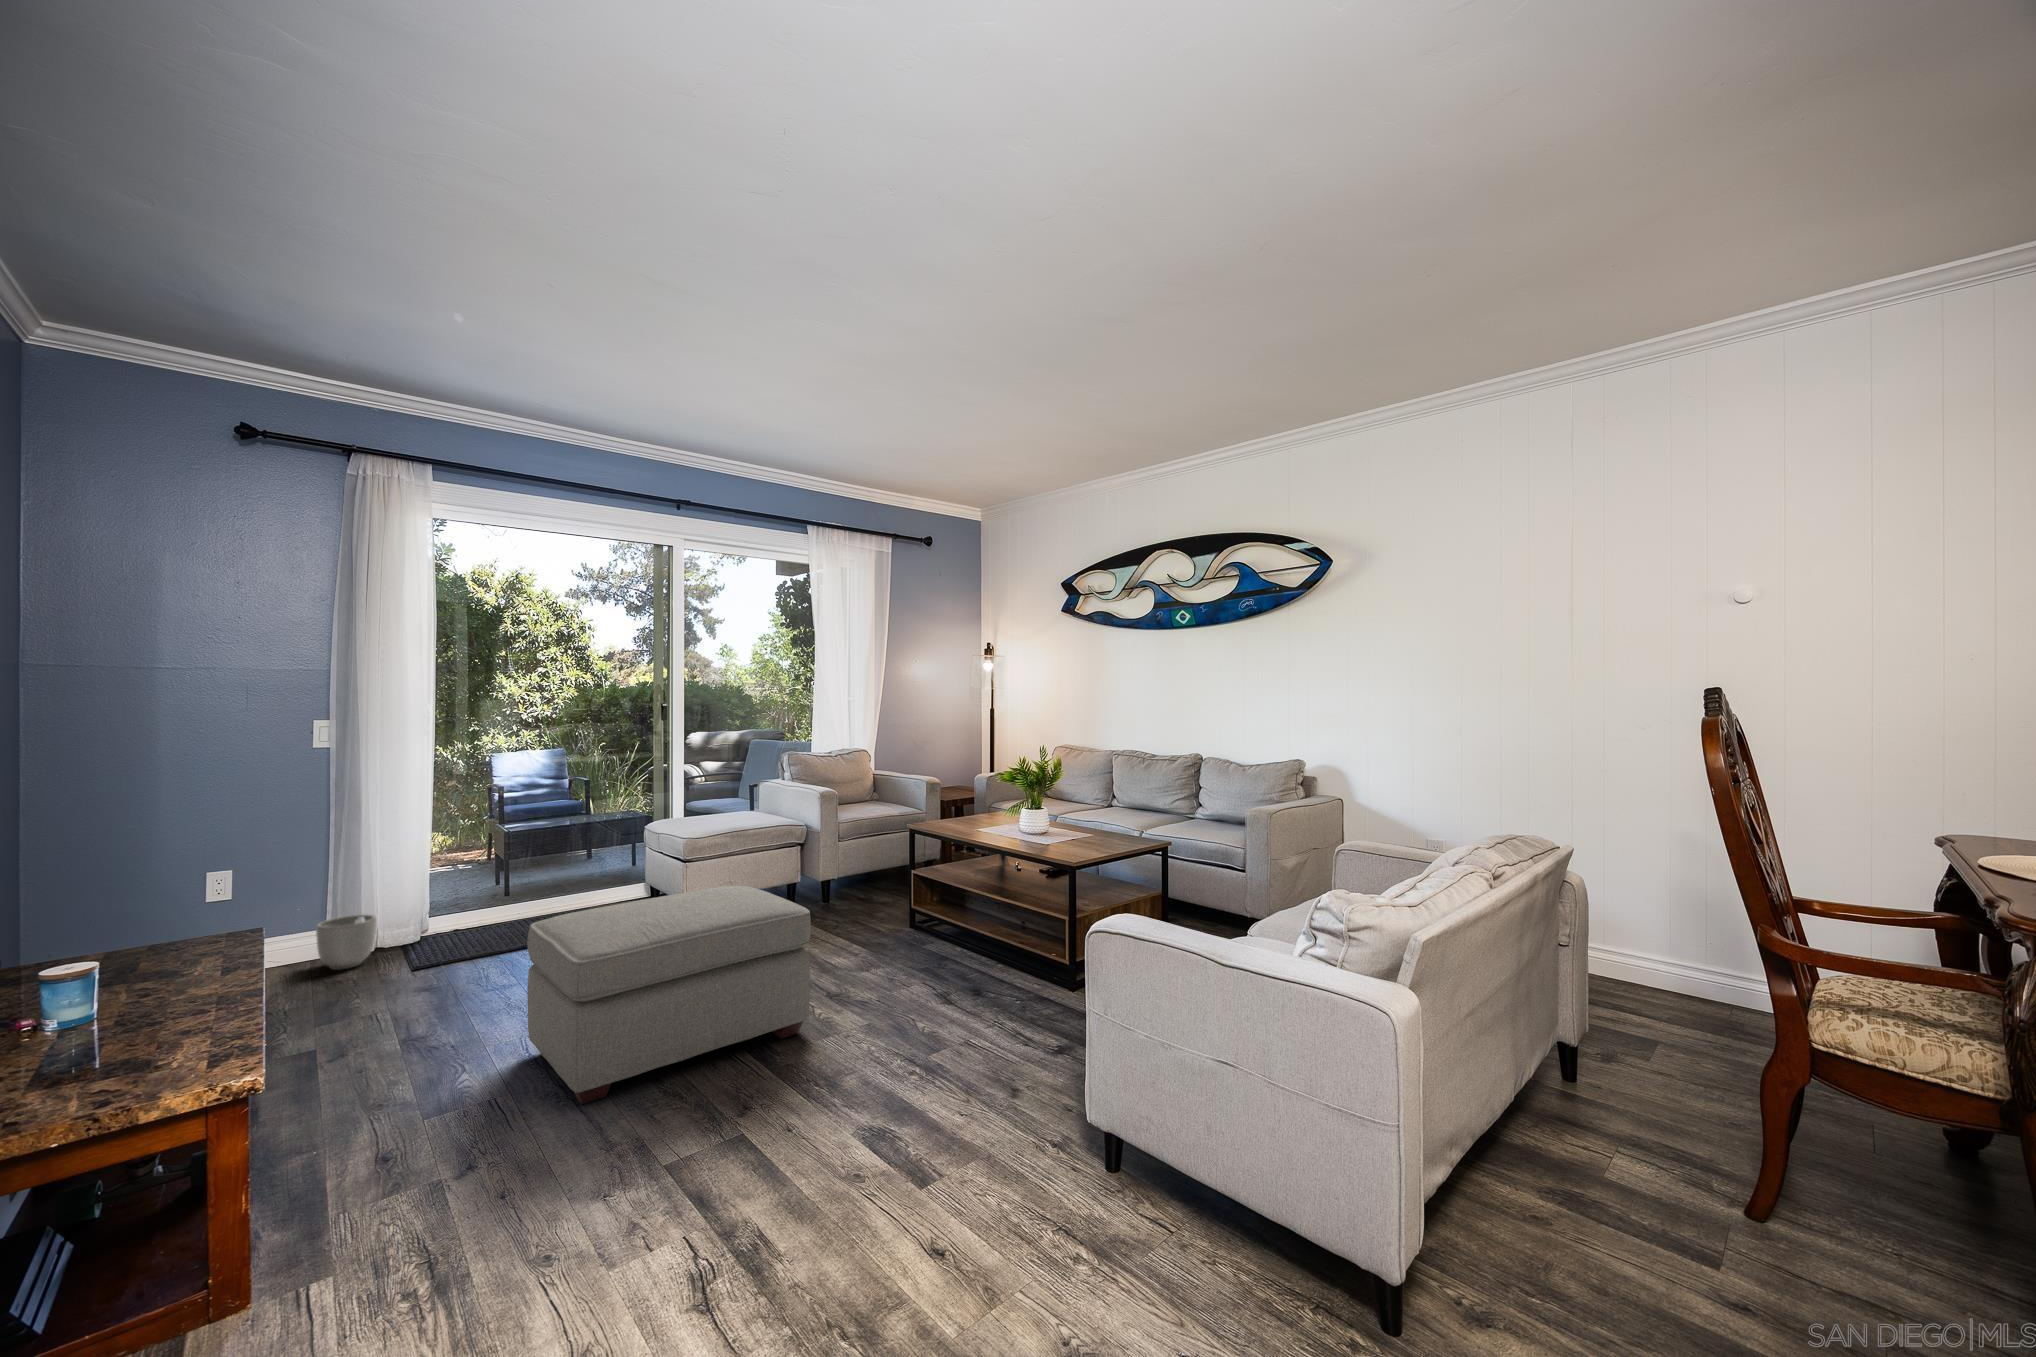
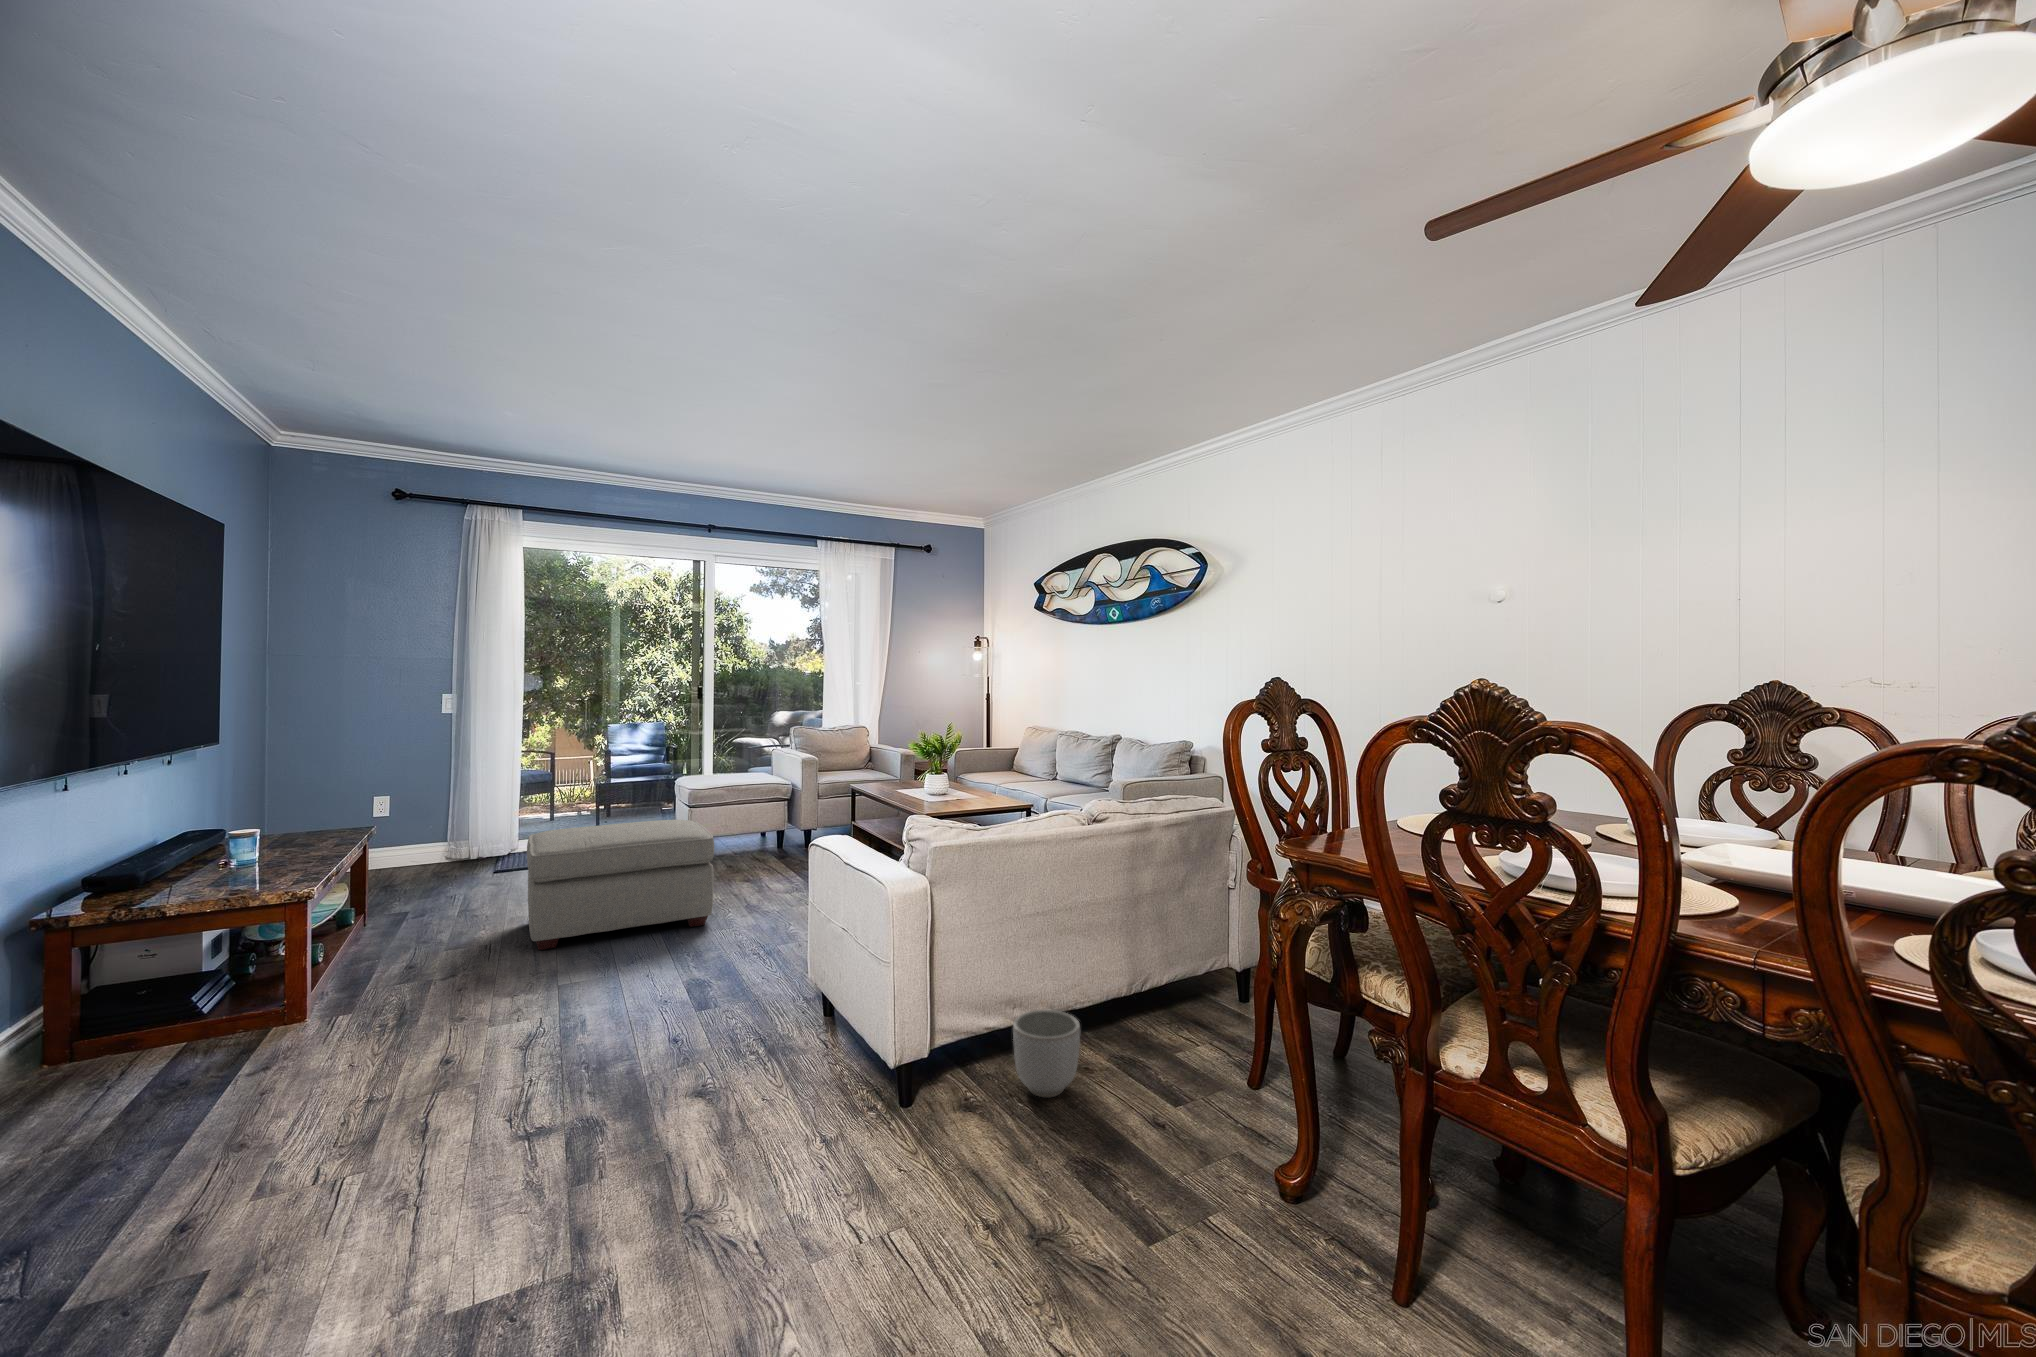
planter: present [316,914,376,970] -> present [1013,1010,1080,1098]

